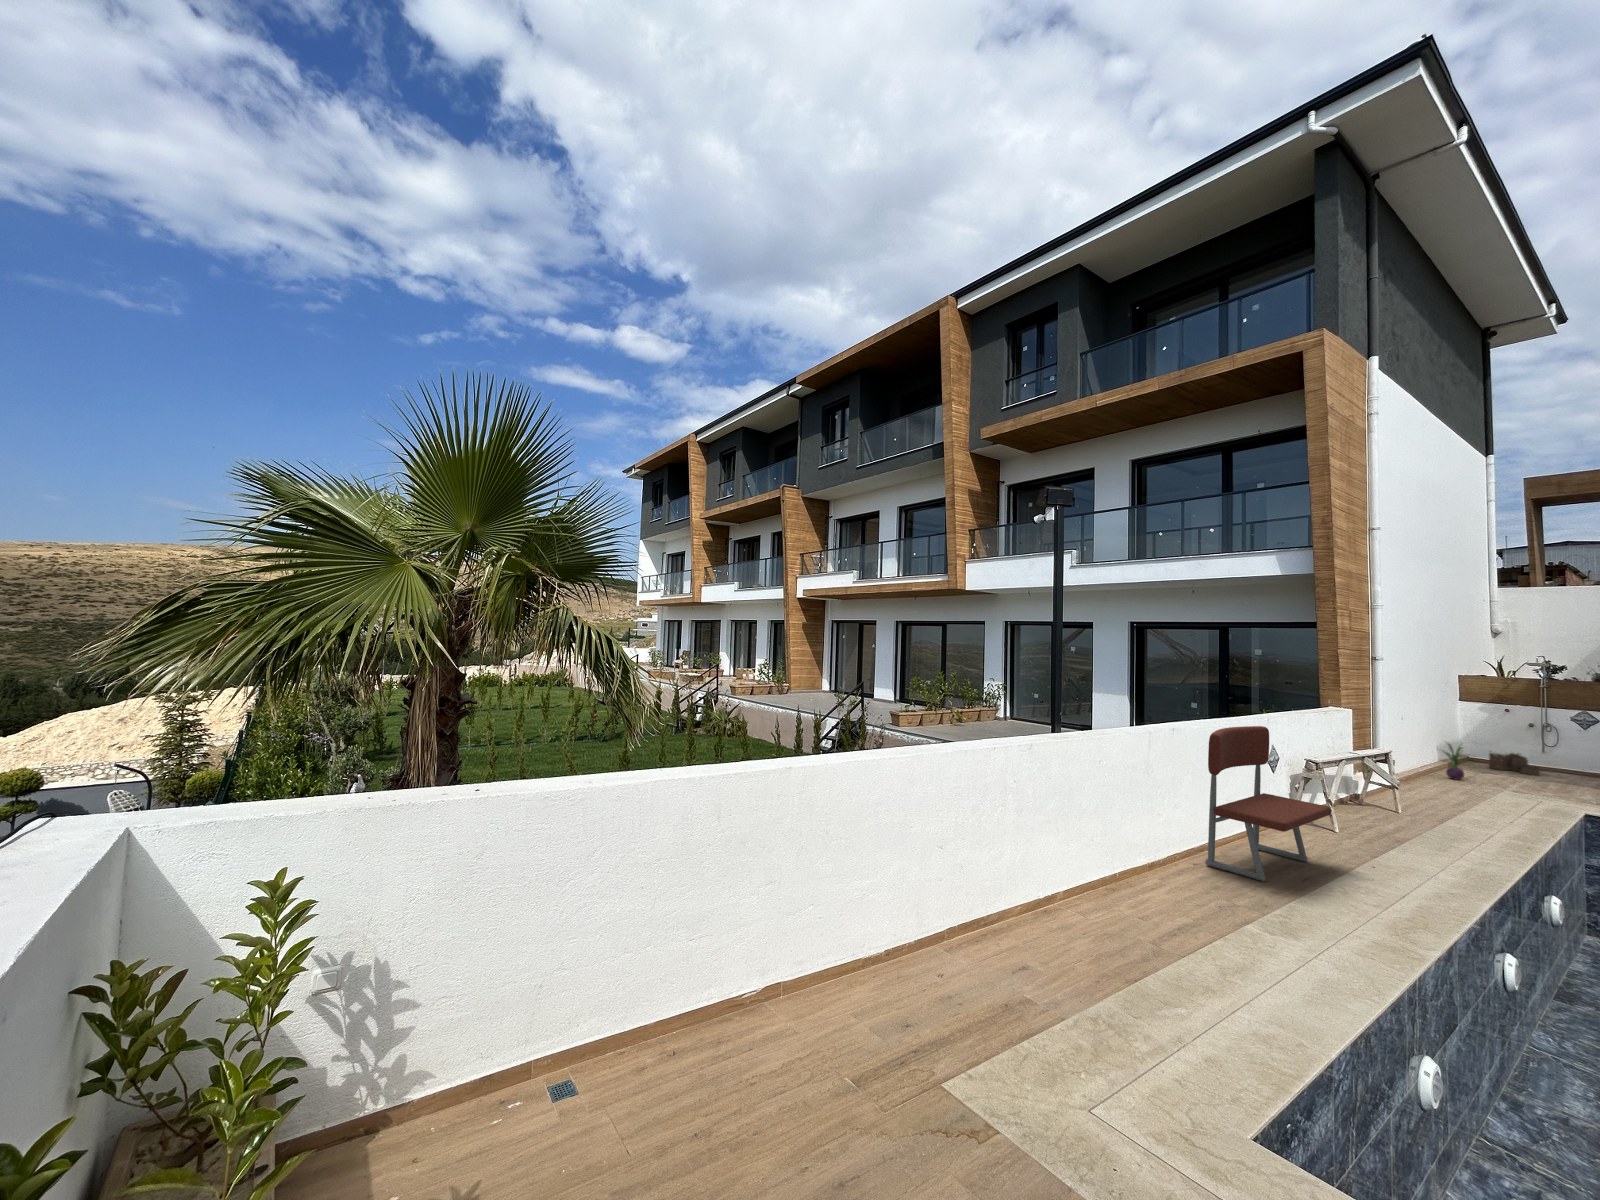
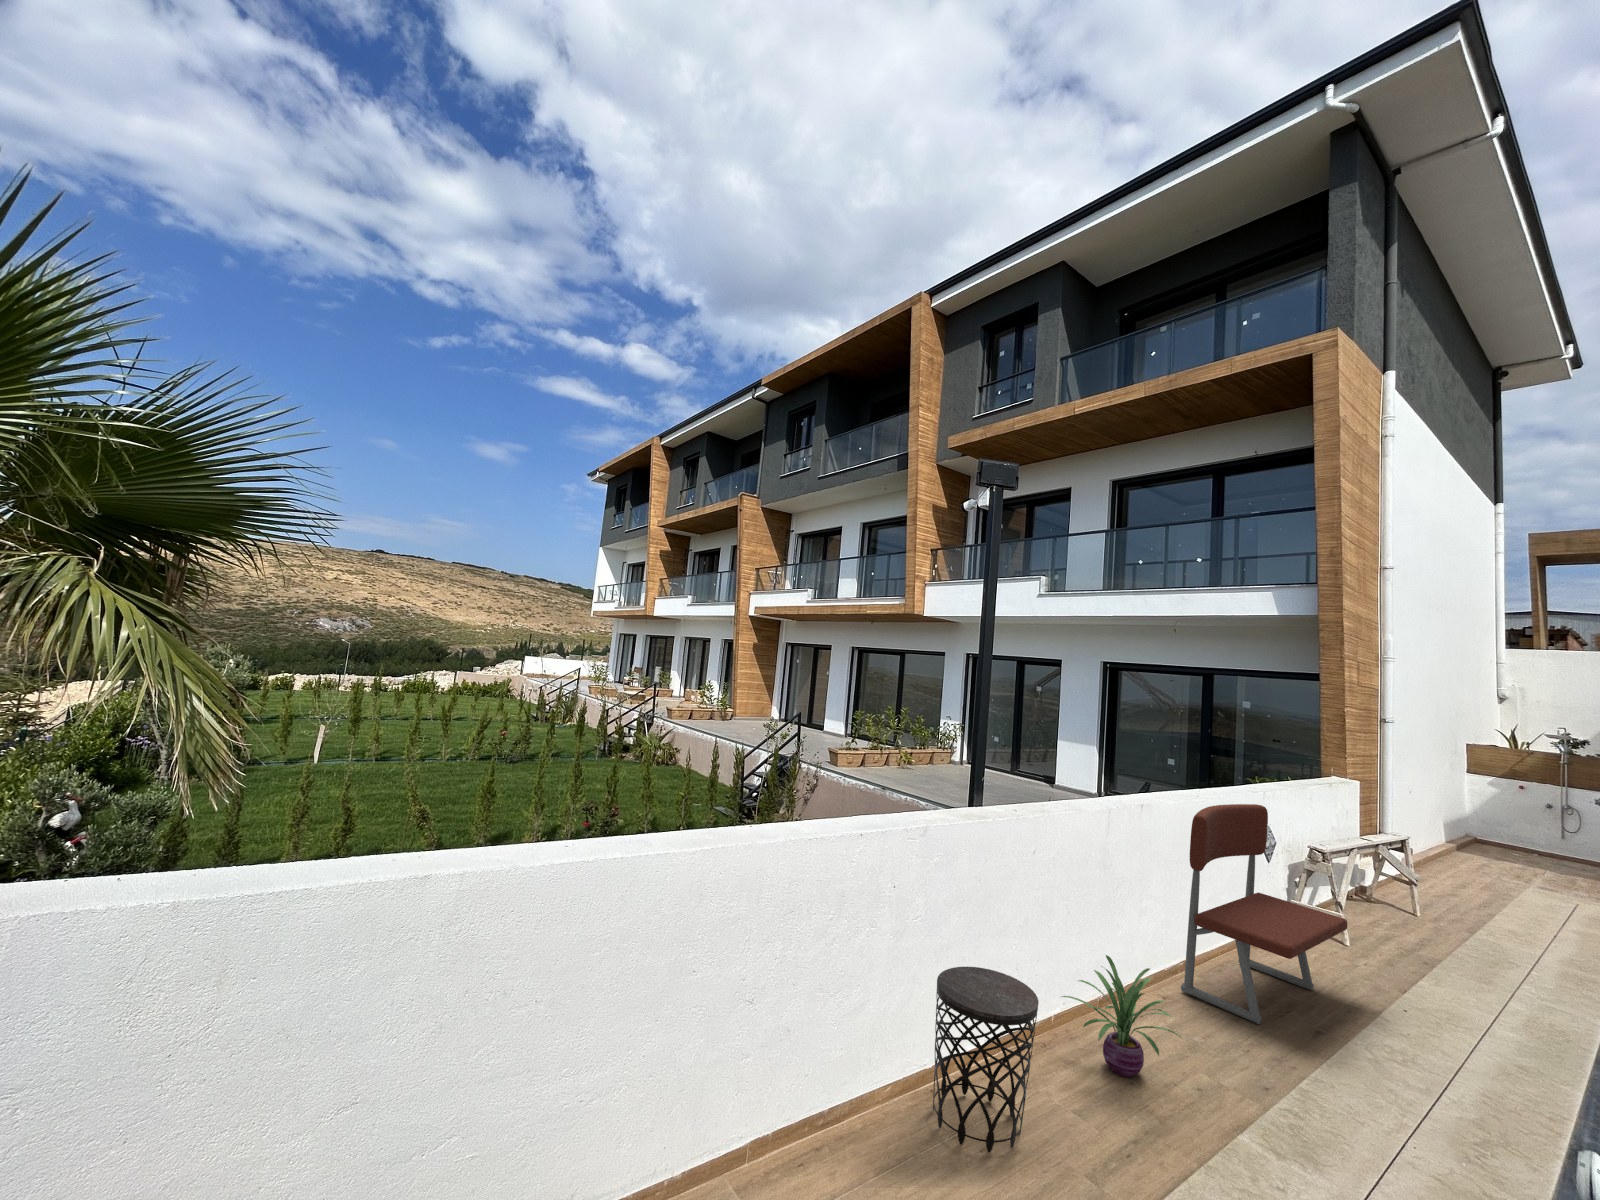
decorative plant: present [1442,743,1475,780] -> present [1062,955,1181,1077]
woven basket: present [1489,751,1540,776] -> none [1503,833,1562,866]
side table: none [1036,836,1107,947] -> present [933,967,1039,1152]

